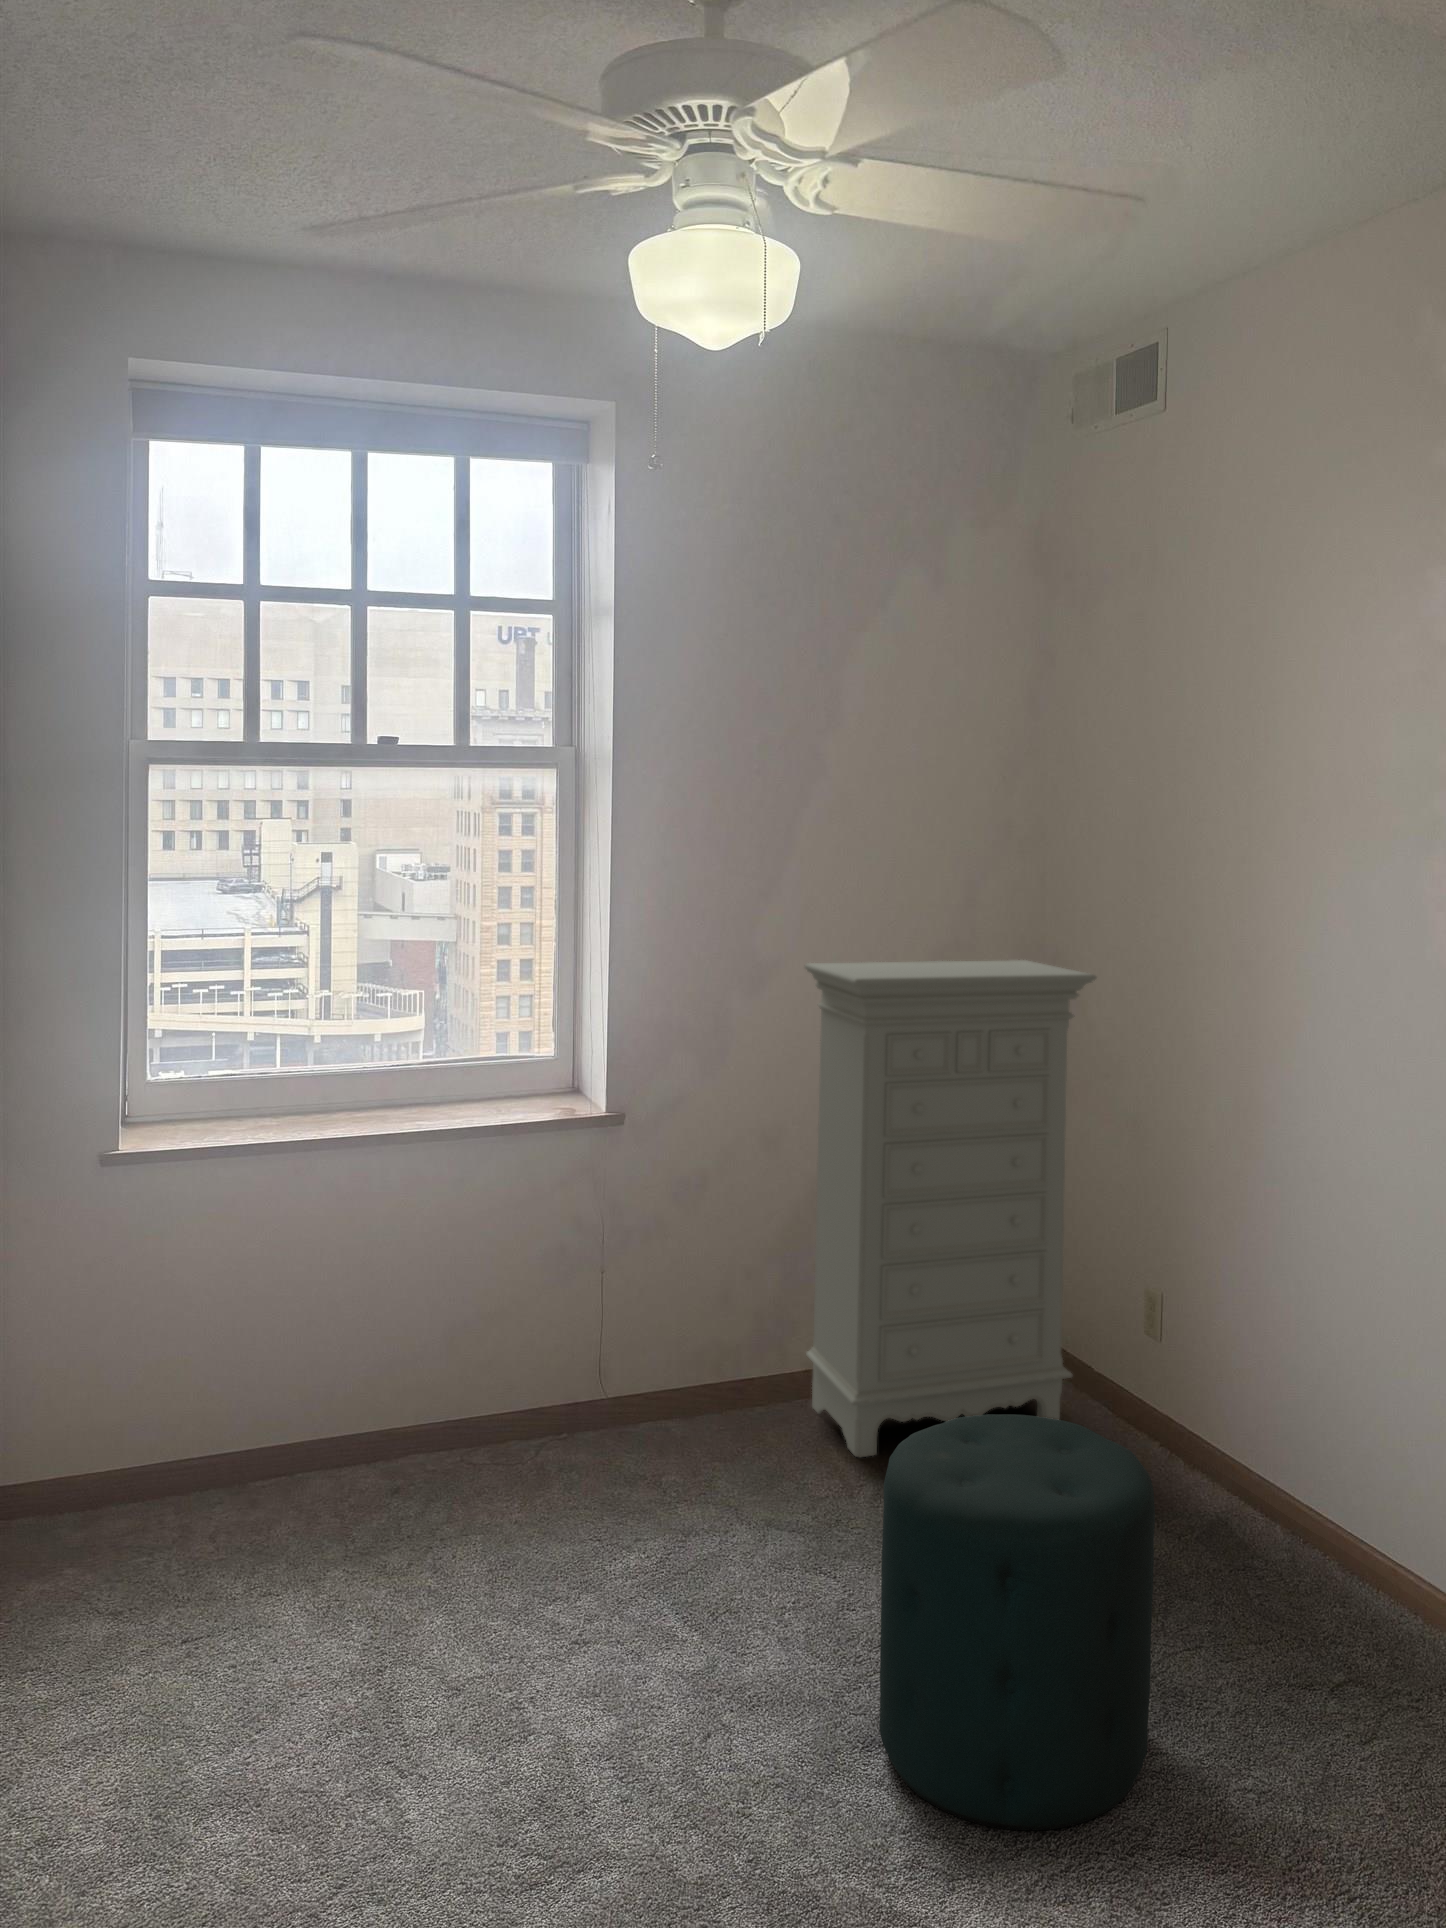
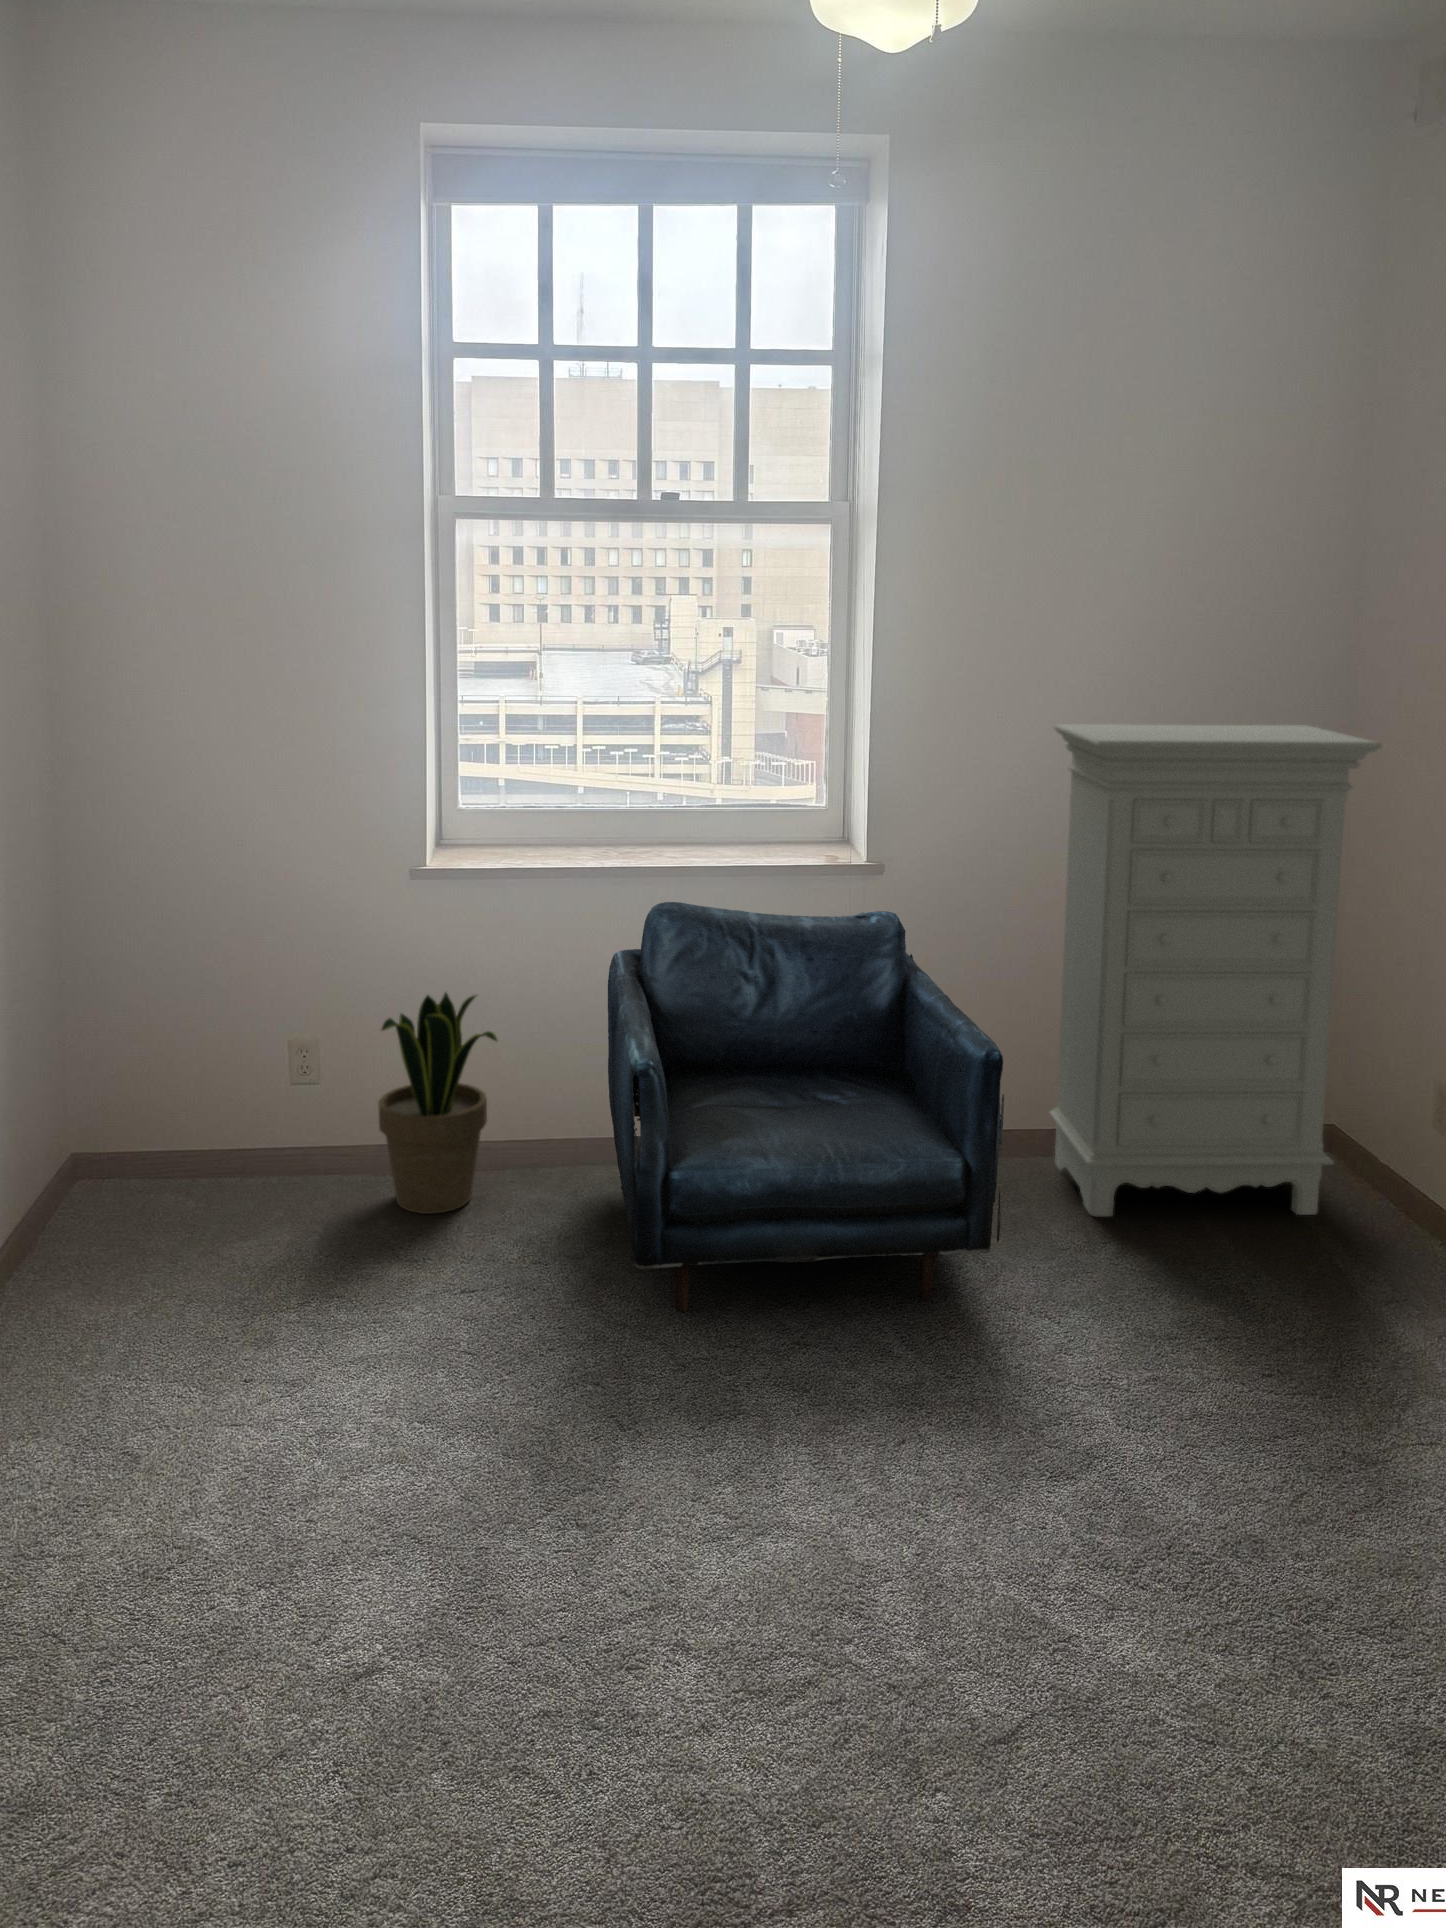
armchair: none [347,1157,787,1625] -> present [608,902,1004,1311]
potted plant: none [65,1280,221,1552] -> present [378,993,497,1214]
ottoman: present [879,1414,1155,1830] -> none [1063,1187,1362,1584]

